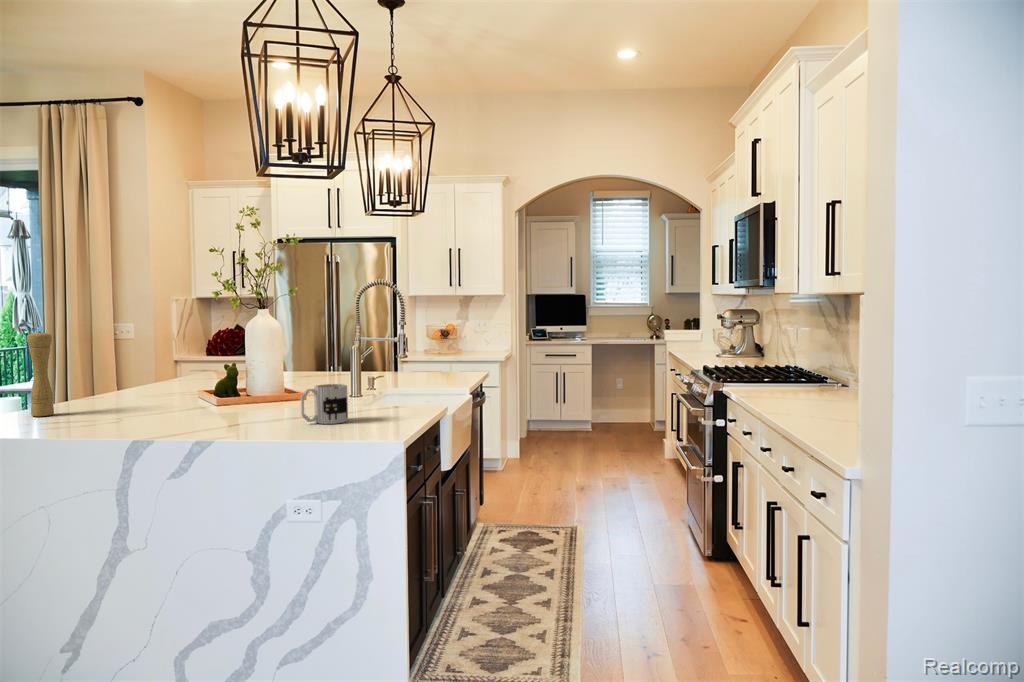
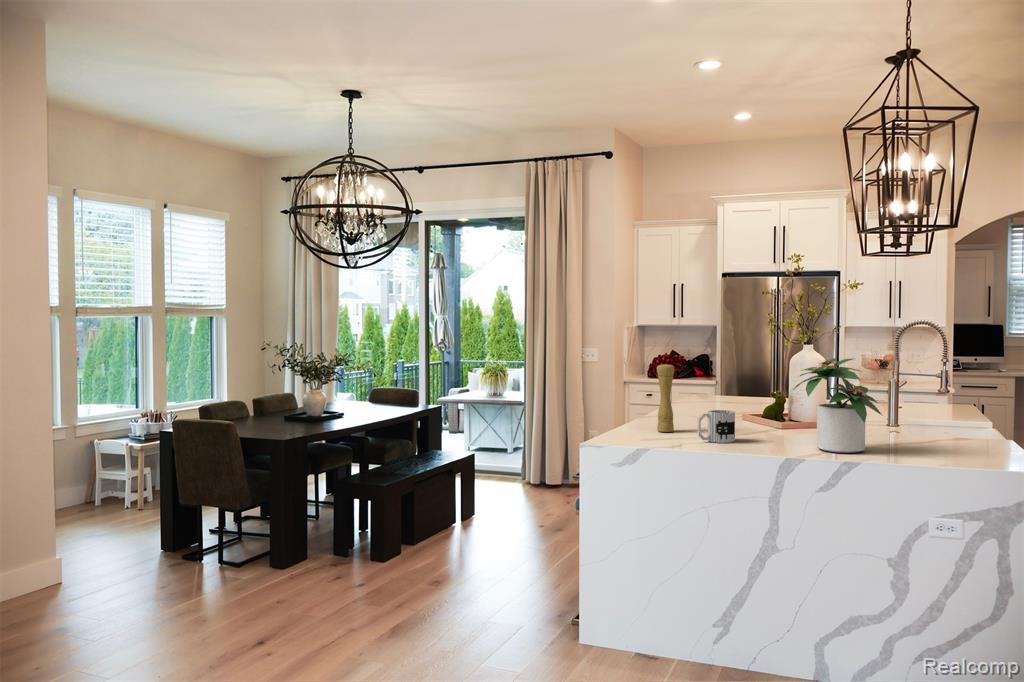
potted plant: none [154,319,261,430] -> present [793,358,882,453]
mug: present [301,384,348,424] -> present [698,410,735,443]

